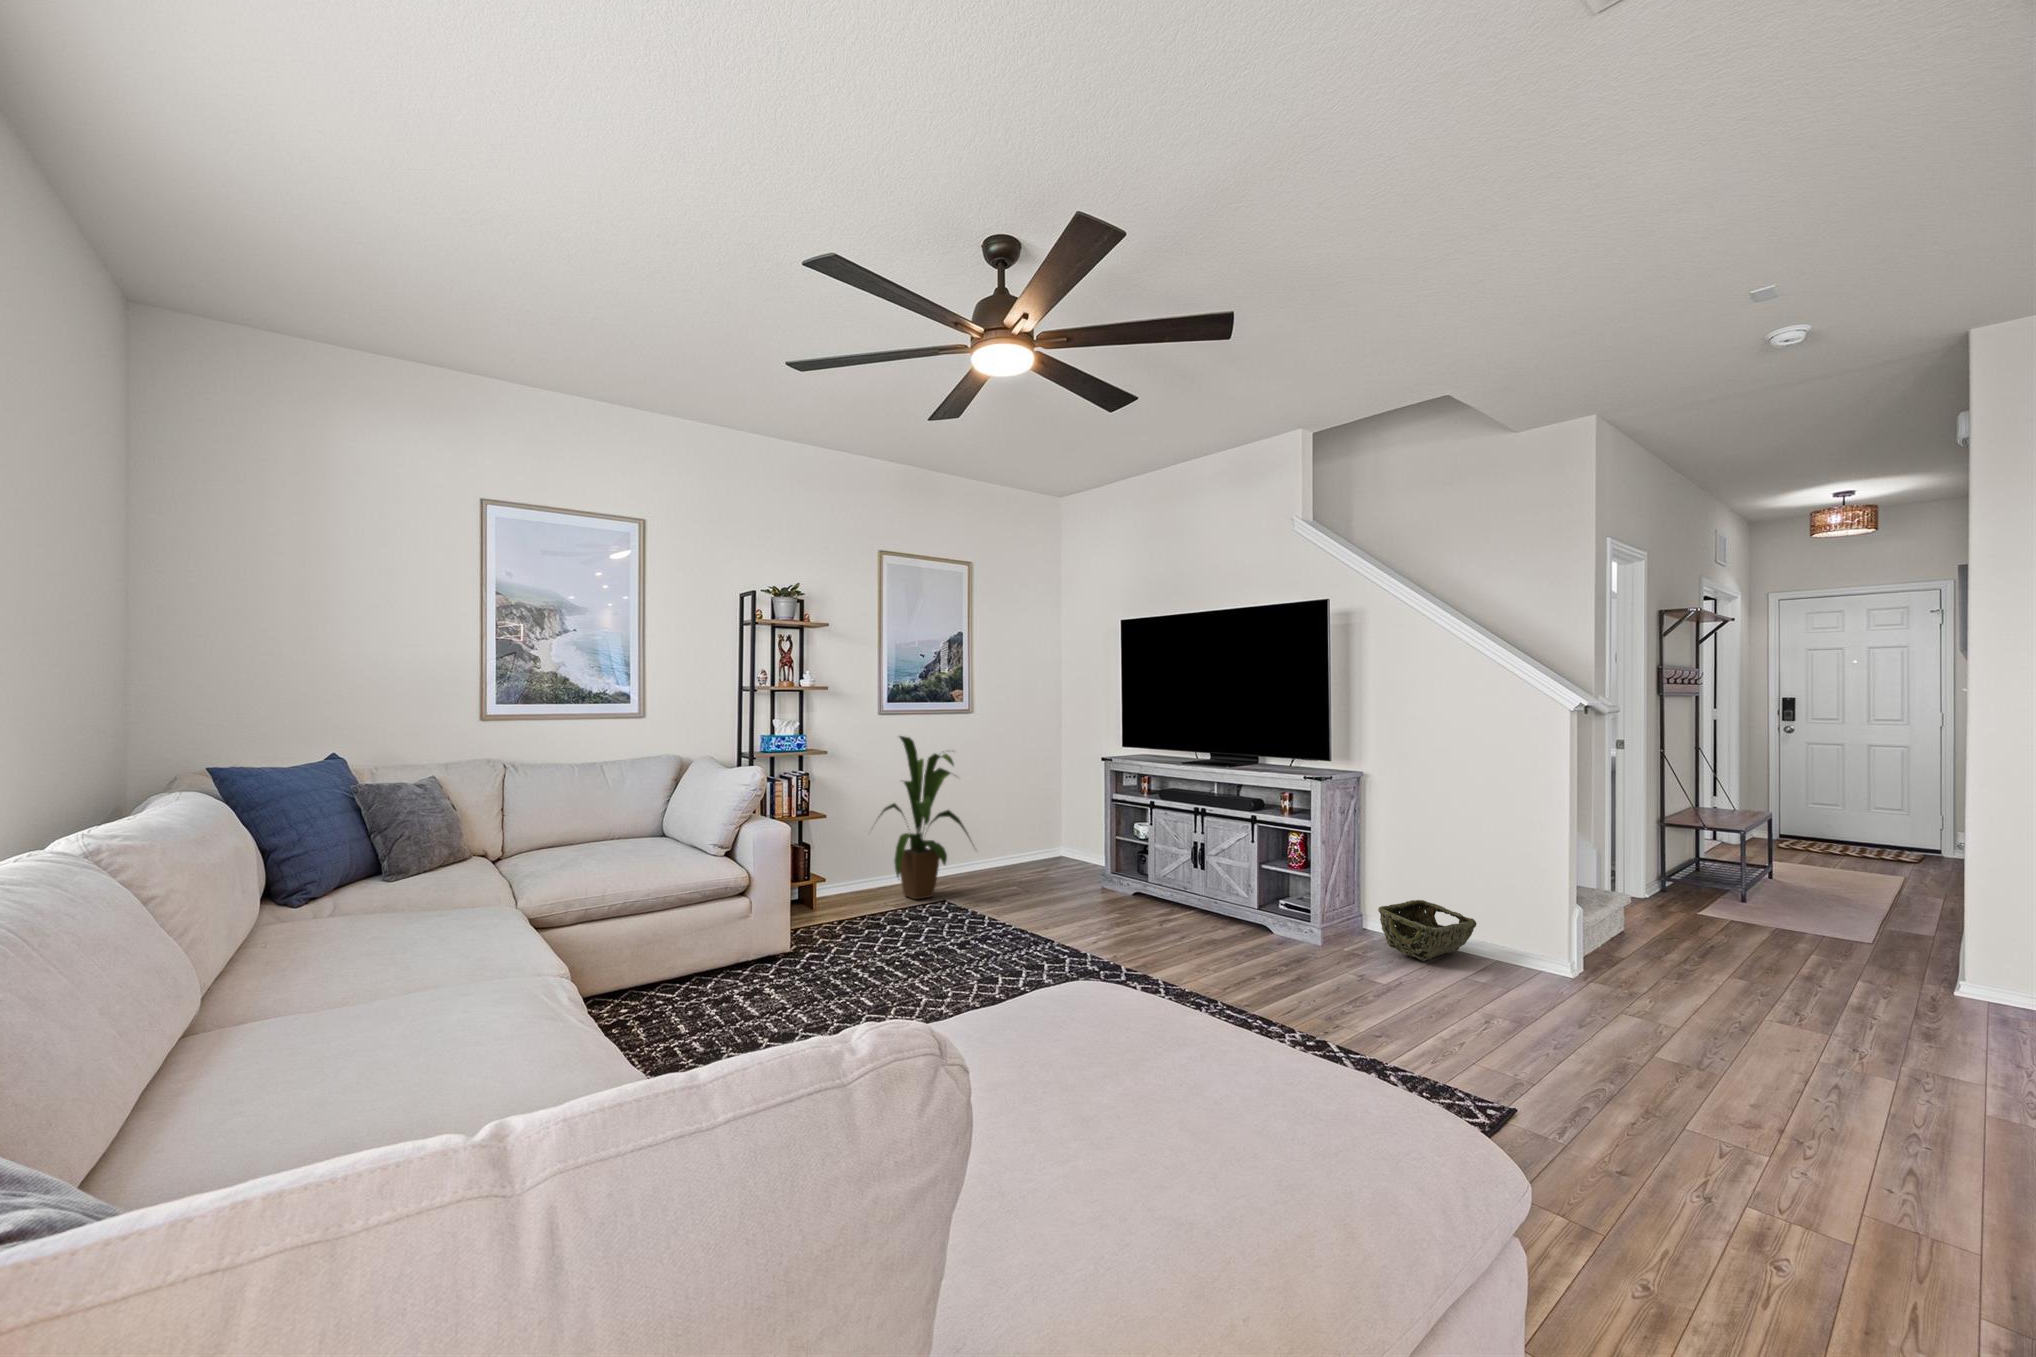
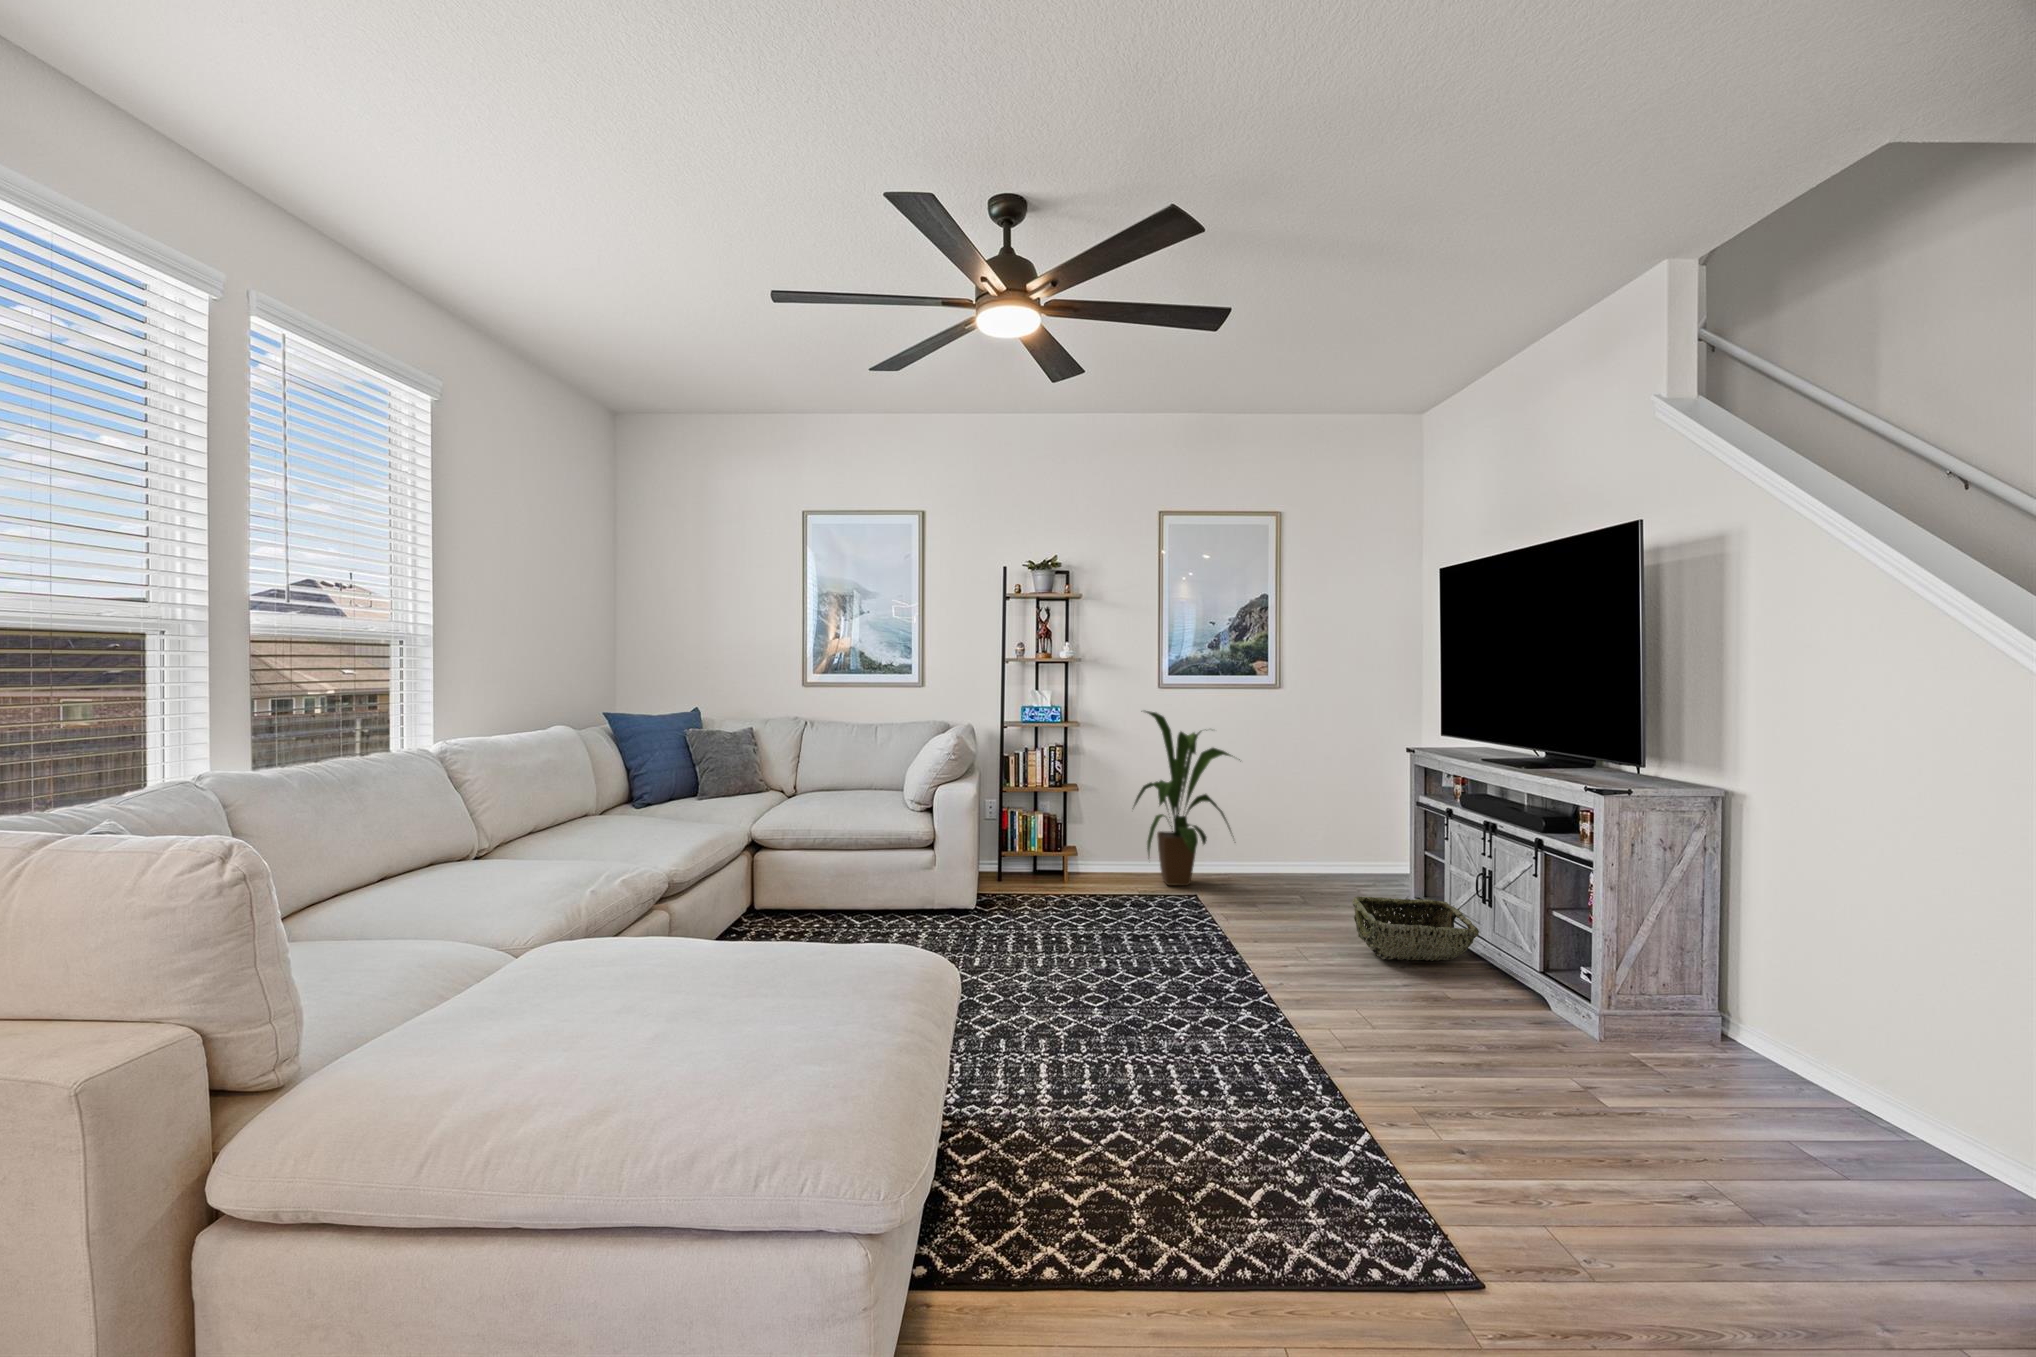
woven basket: present [1378,900,1477,961] -> present [1352,897,1479,961]

